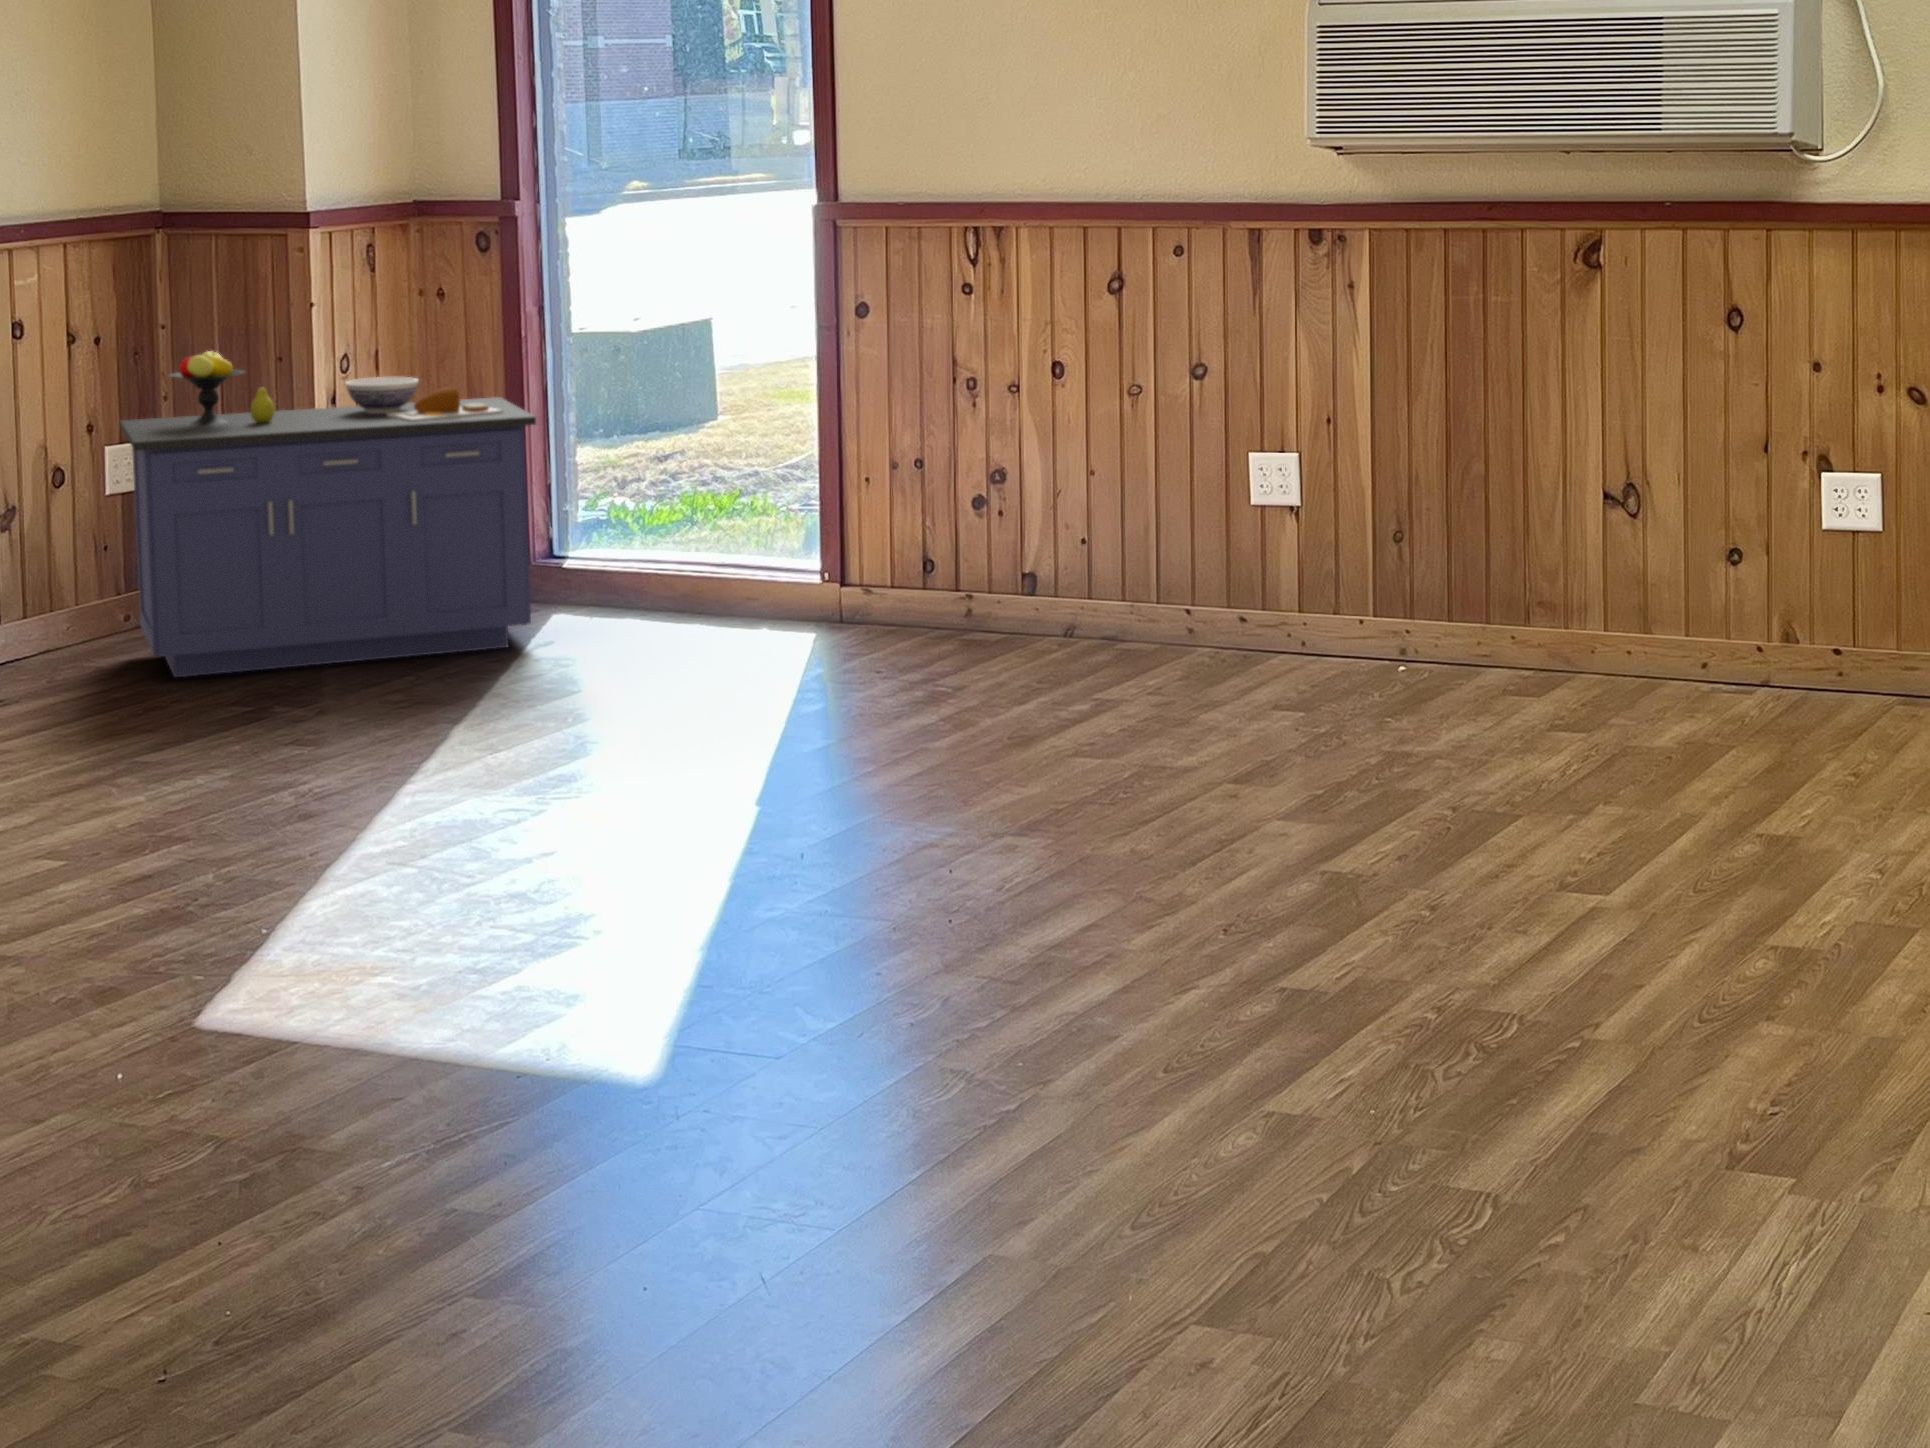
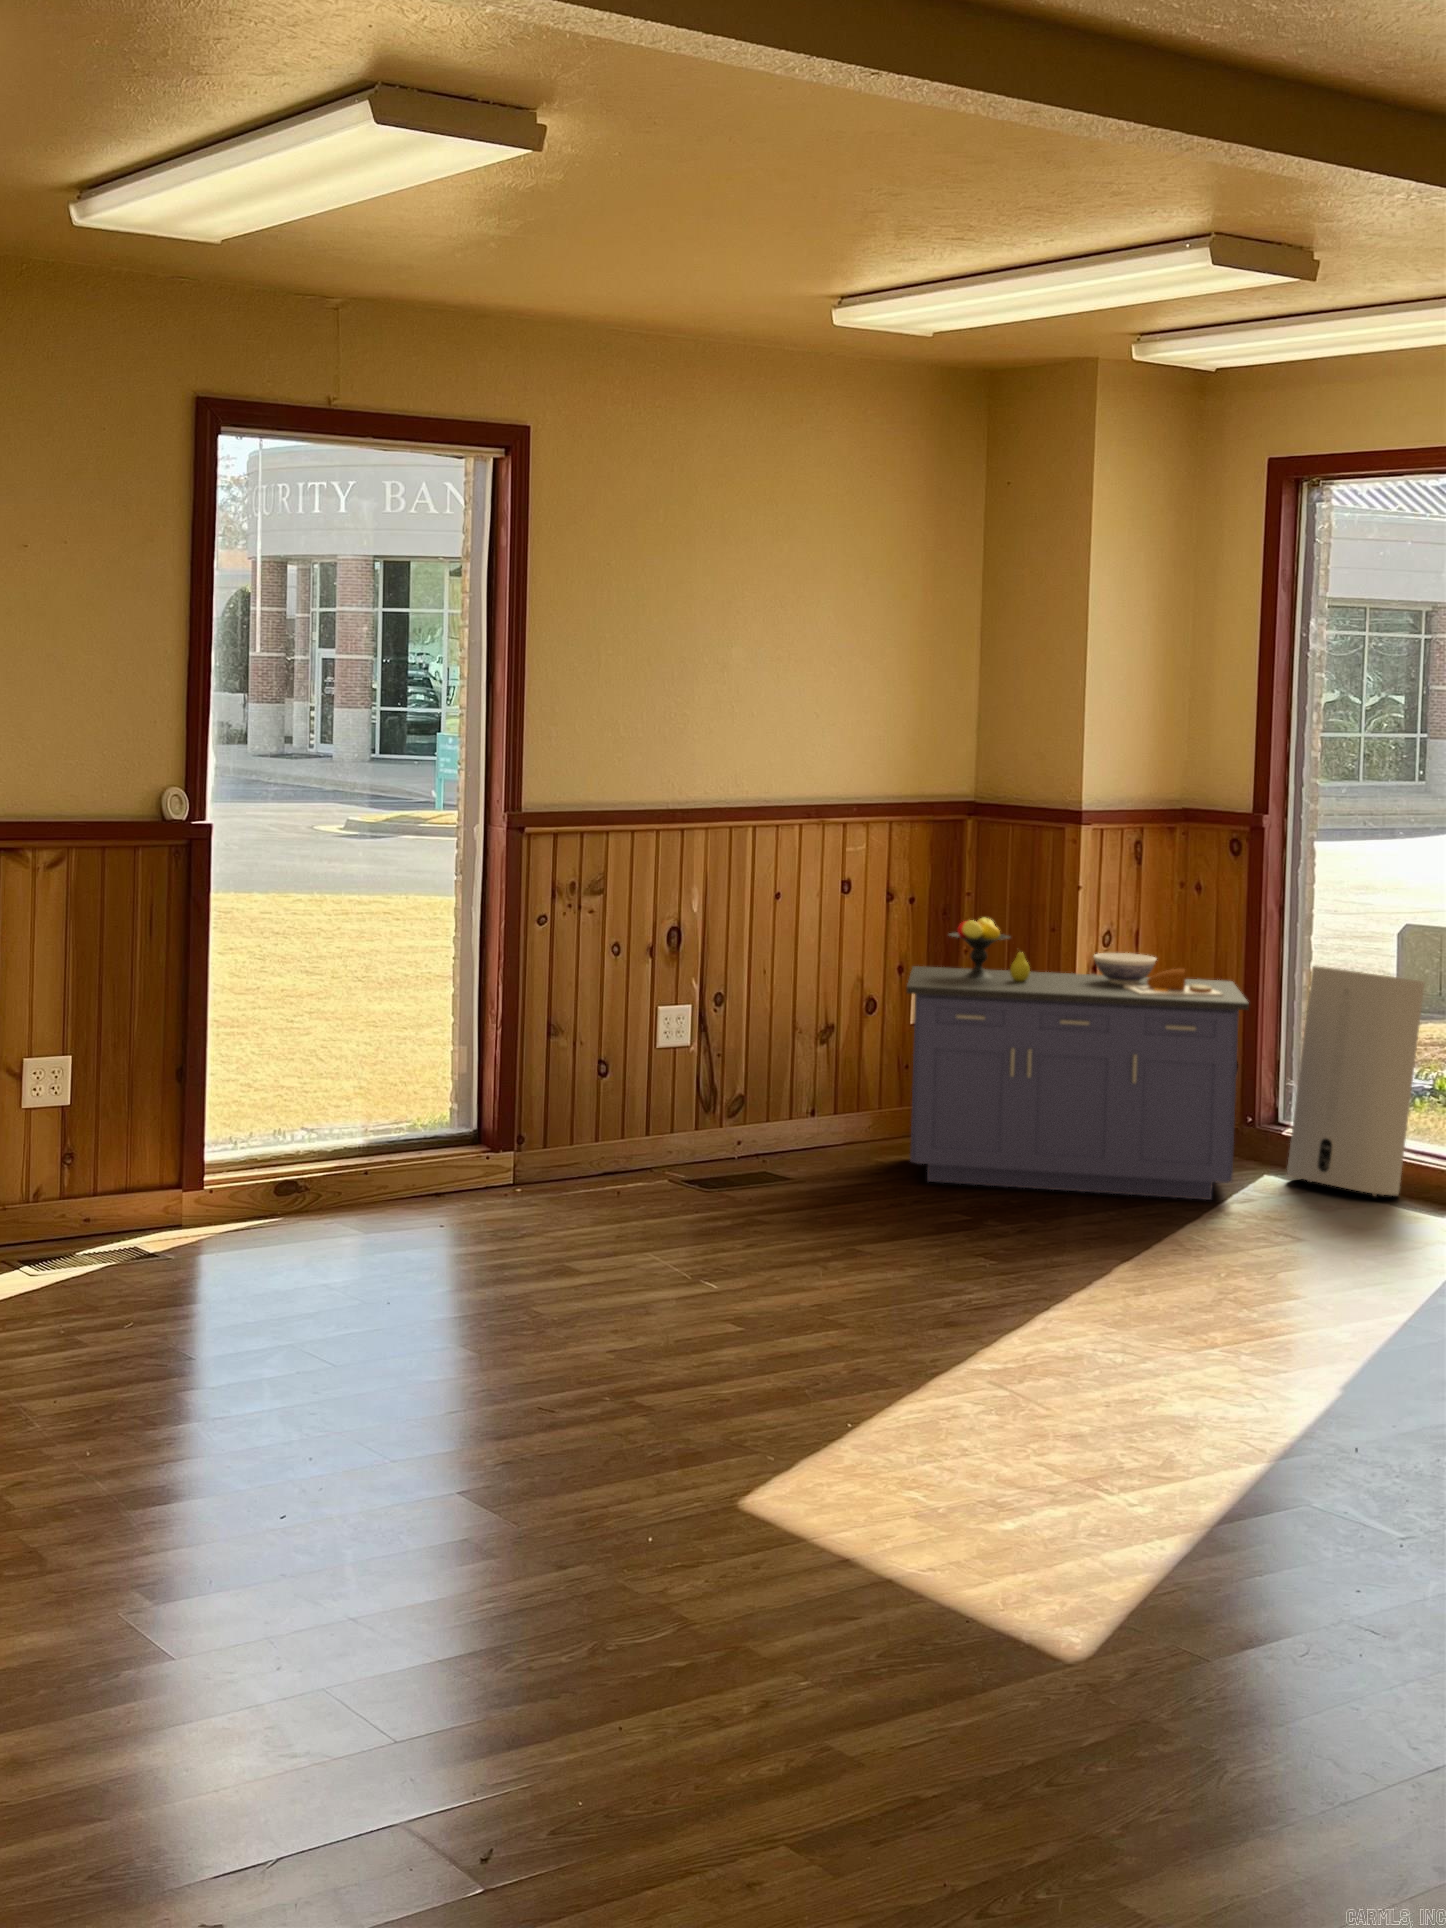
air purifier: none [578,370,709,618] -> present [1287,966,1424,1196]

